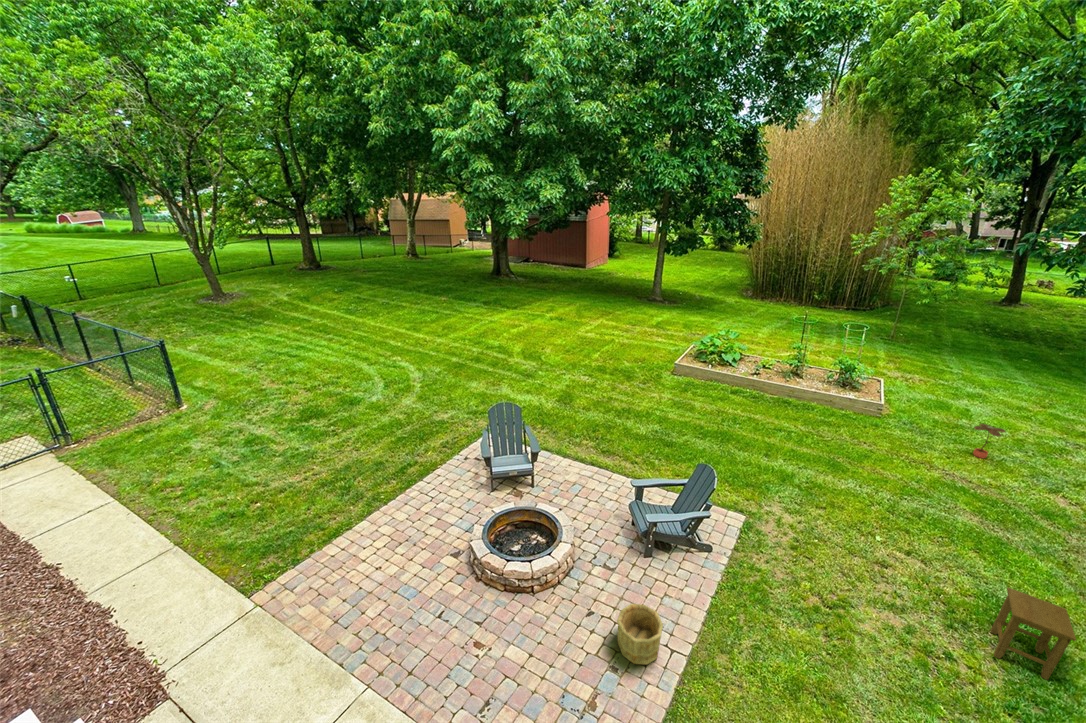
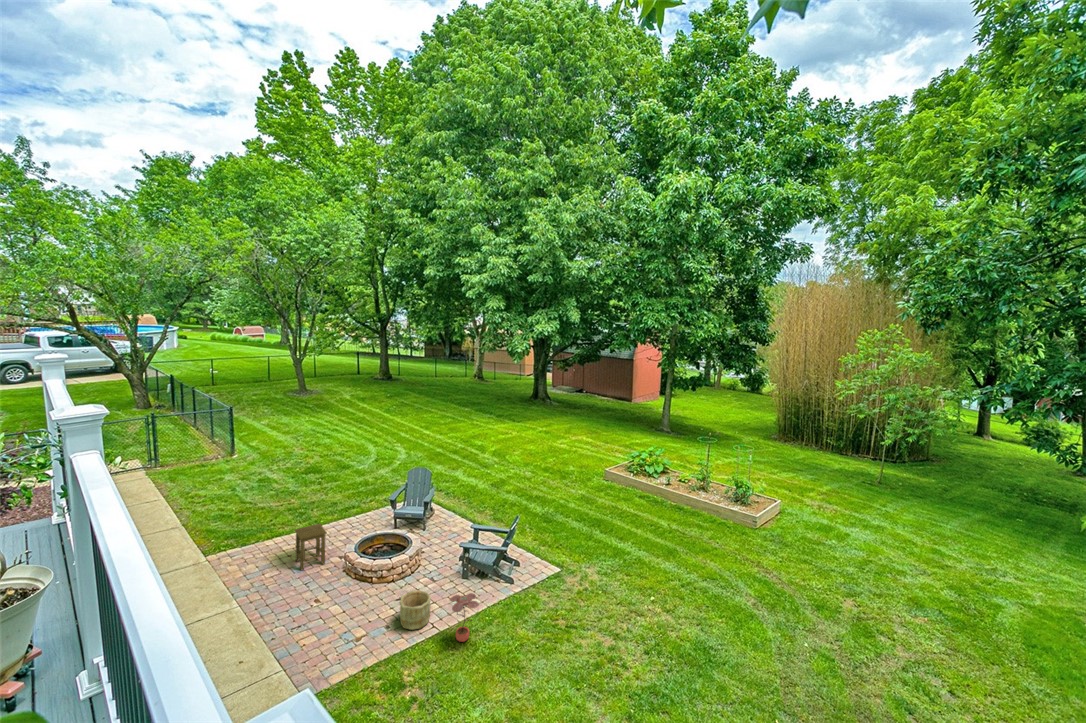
potted plant: present [973,424,1005,458] -> present [450,593,479,642]
stool: present [991,588,1076,680] -> present [295,524,327,570]

